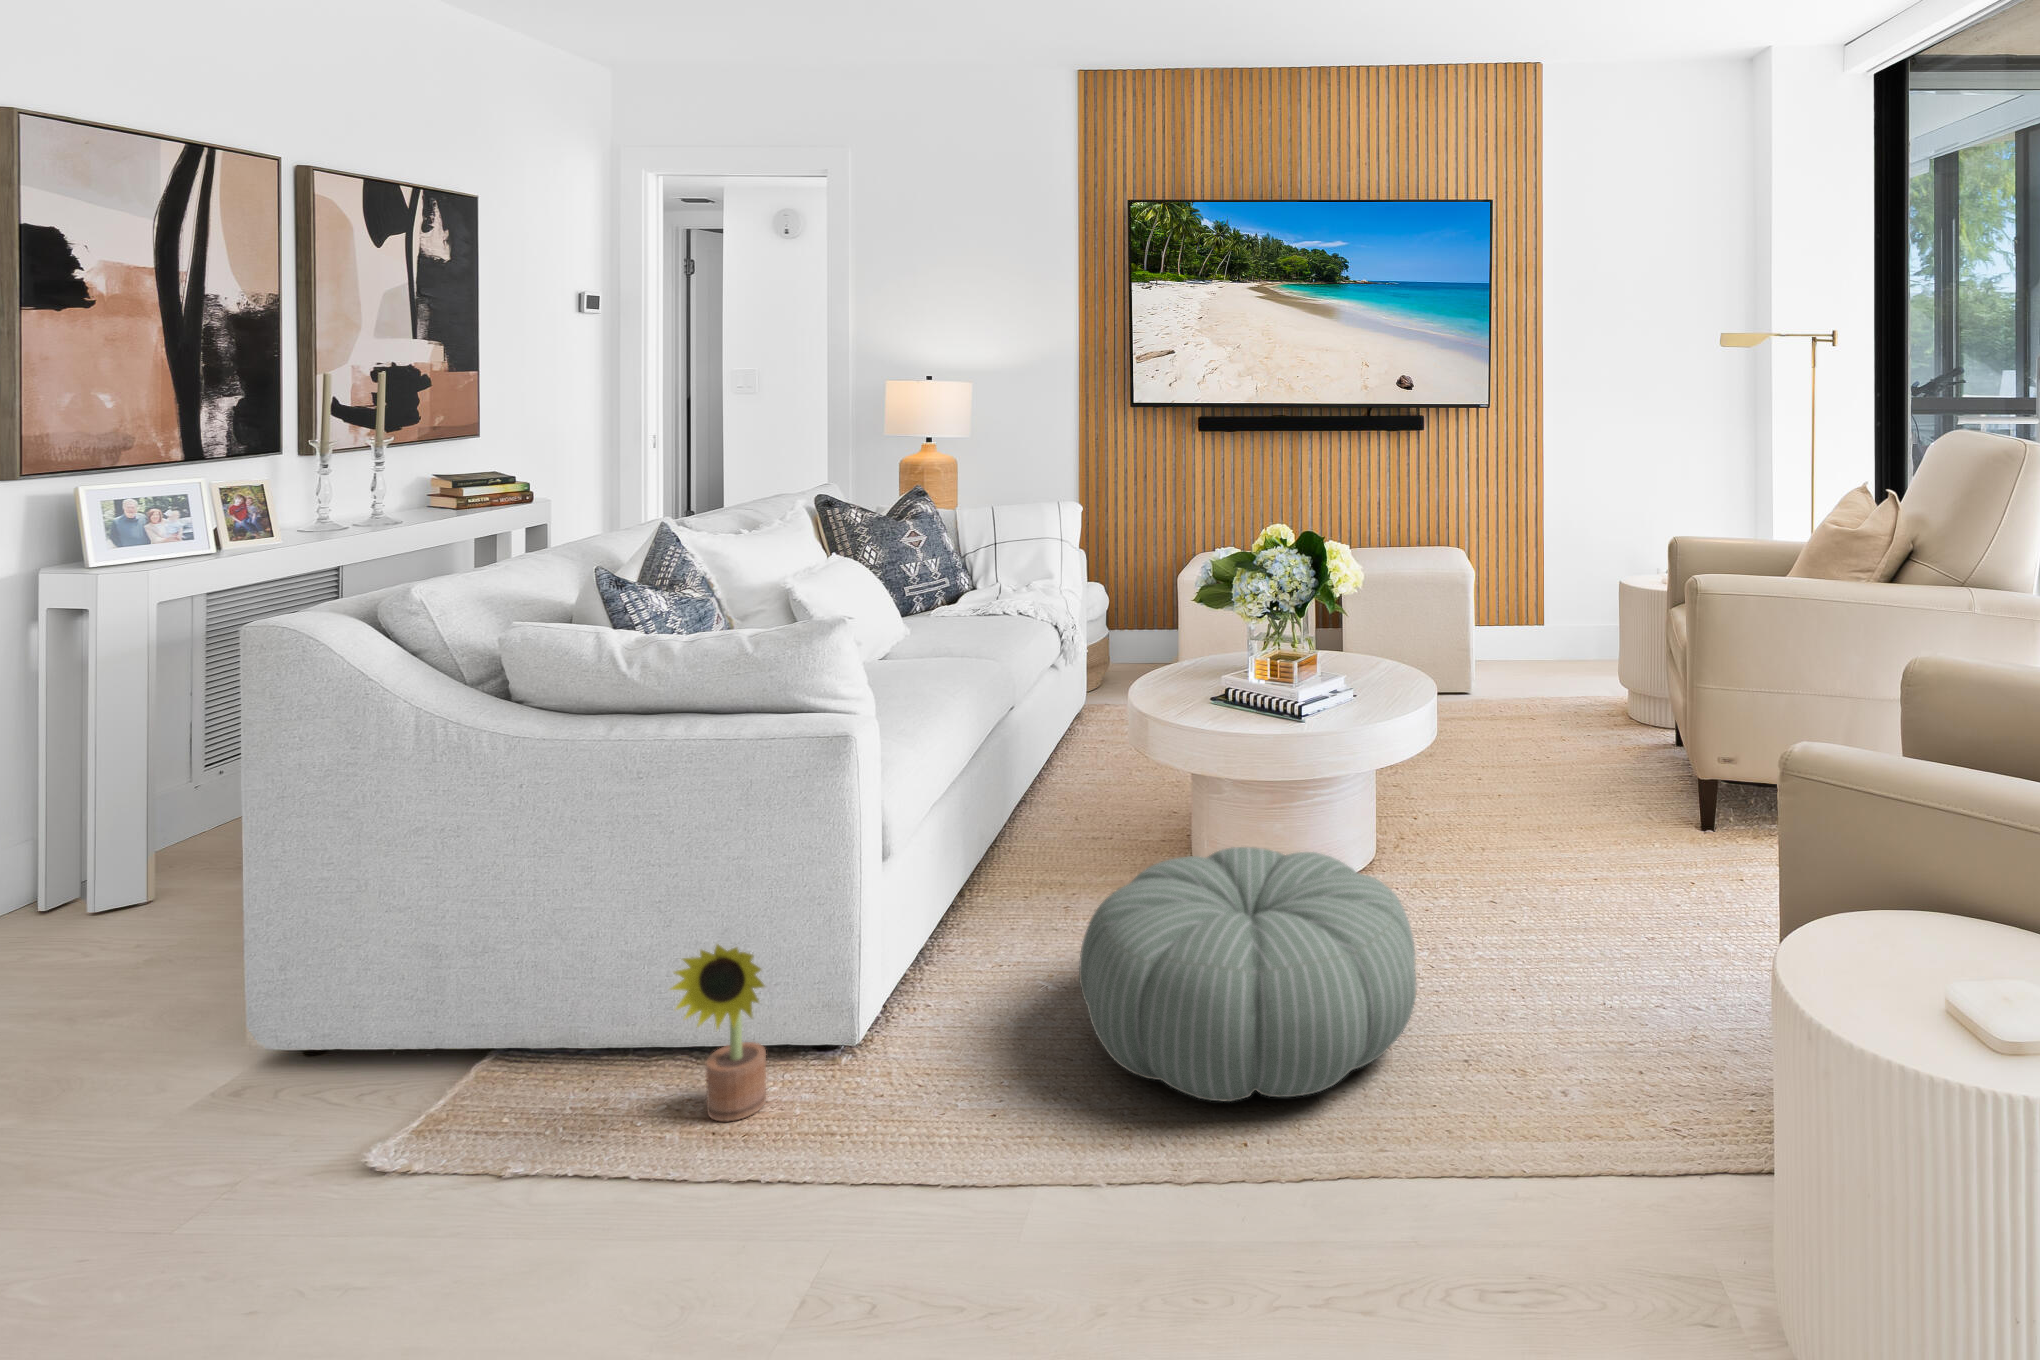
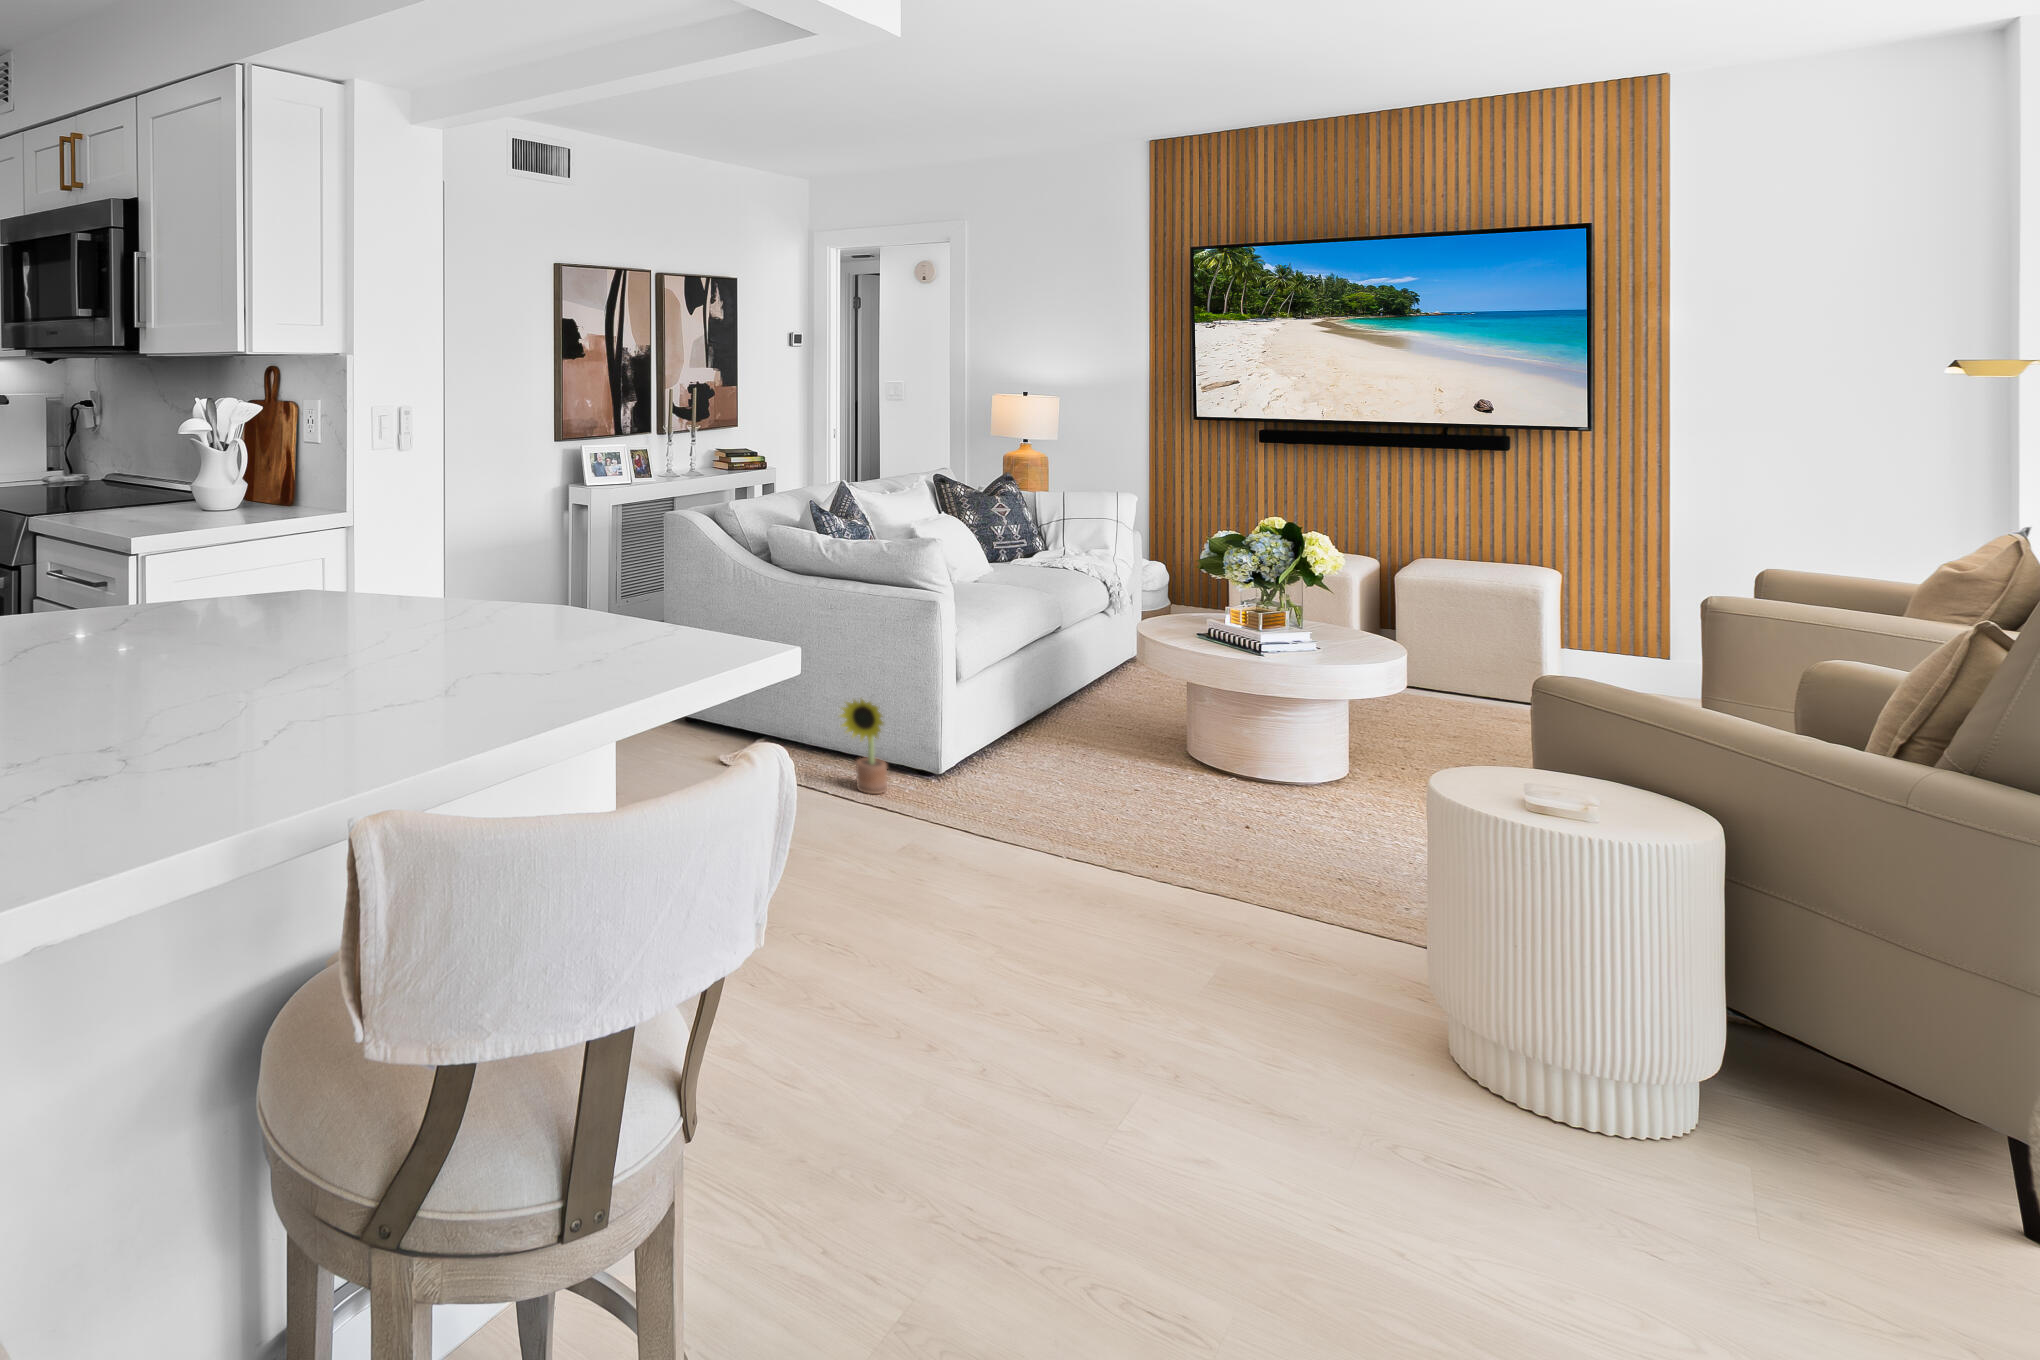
pouf: present [1079,847,1416,1101] -> none [1072,721,1321,869]

